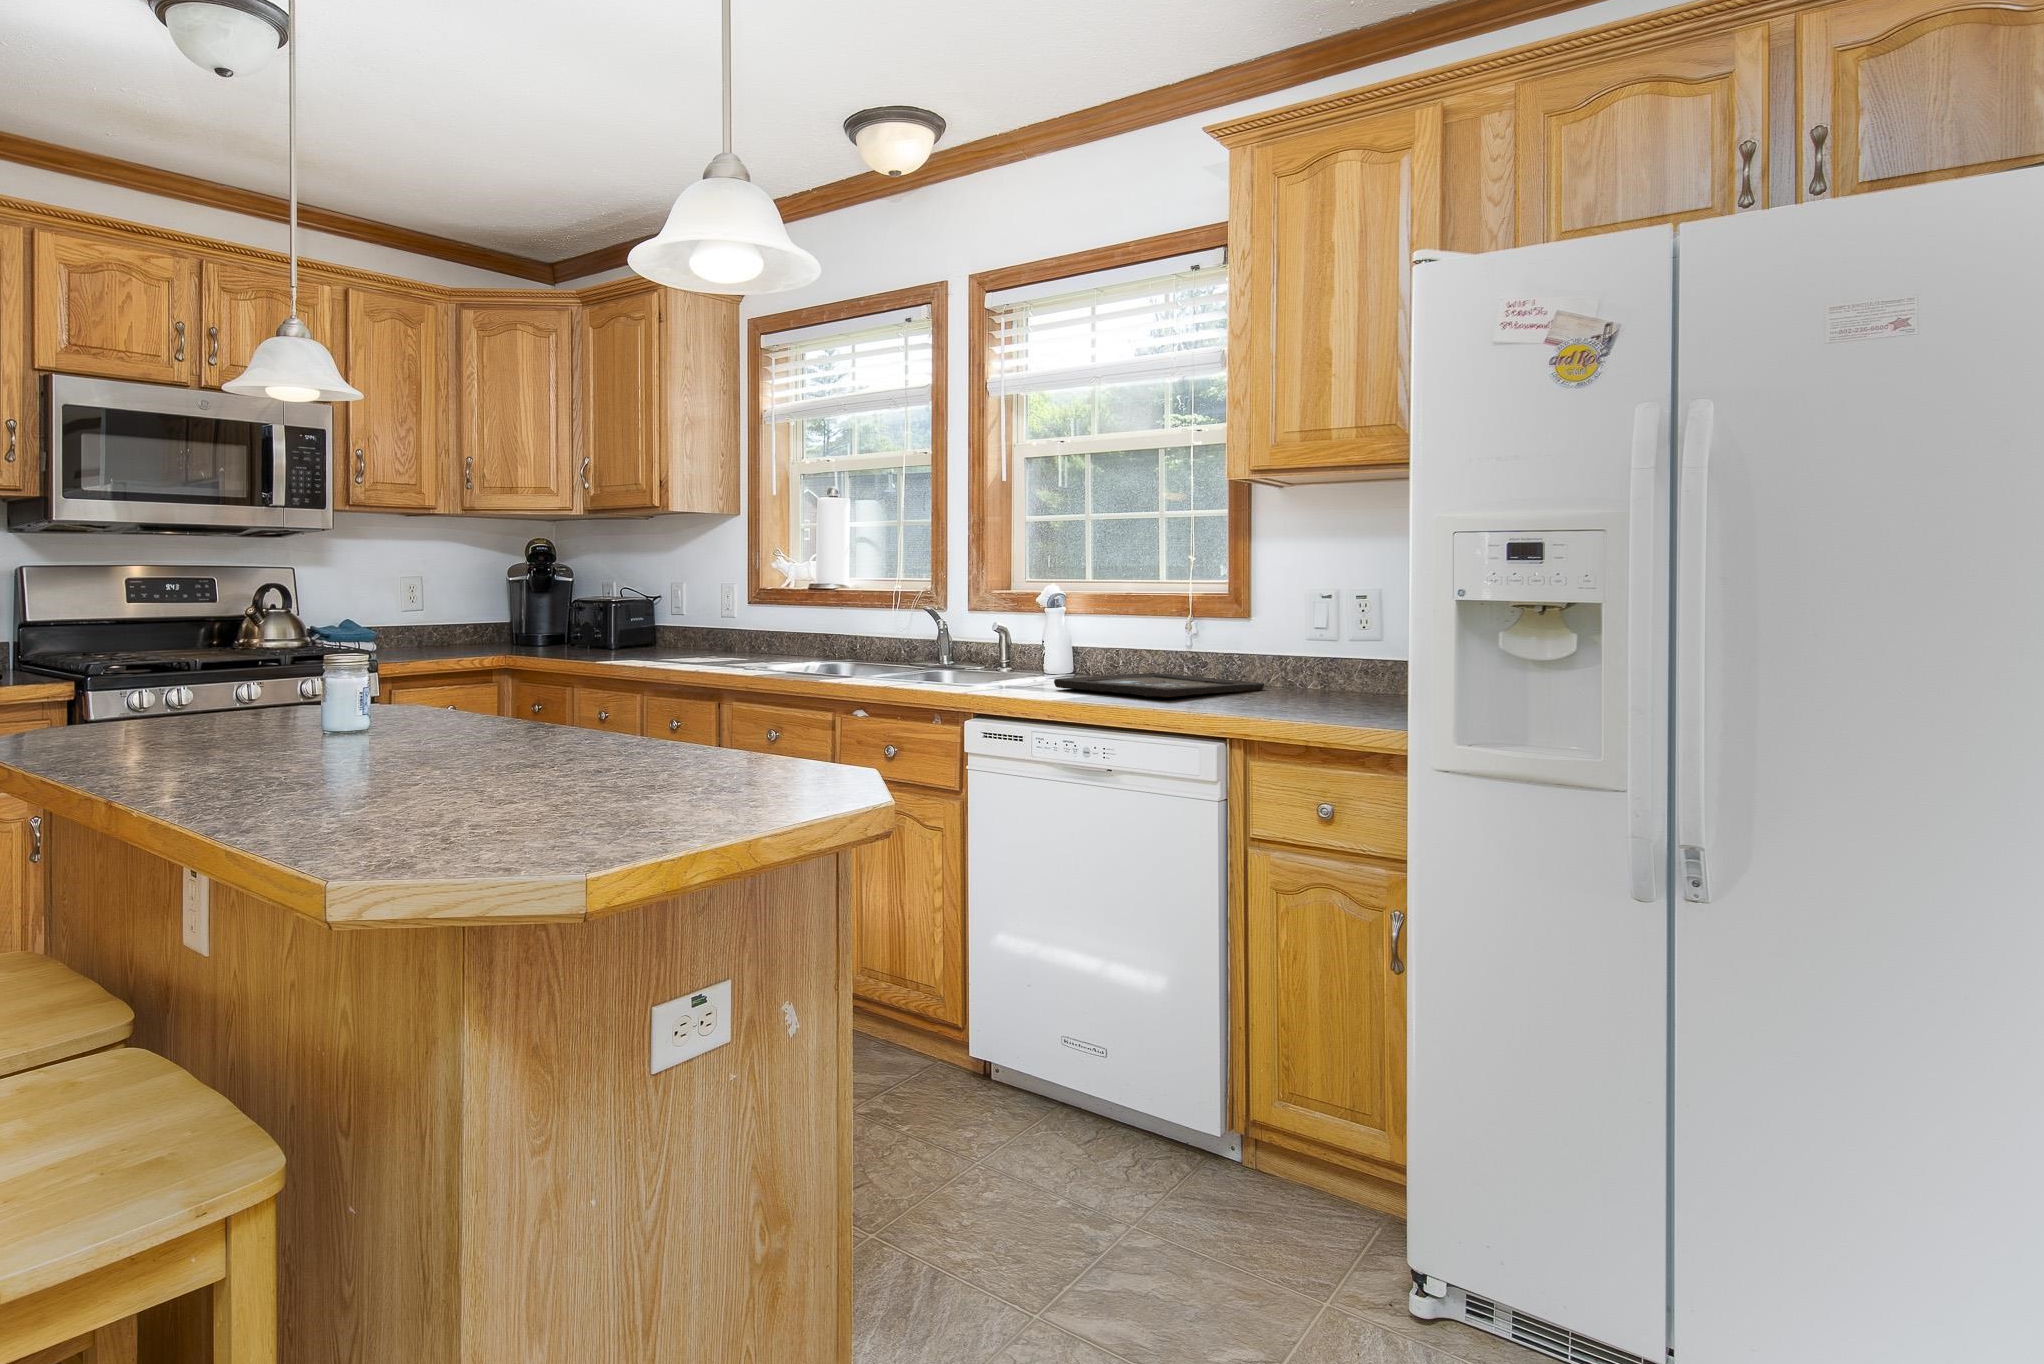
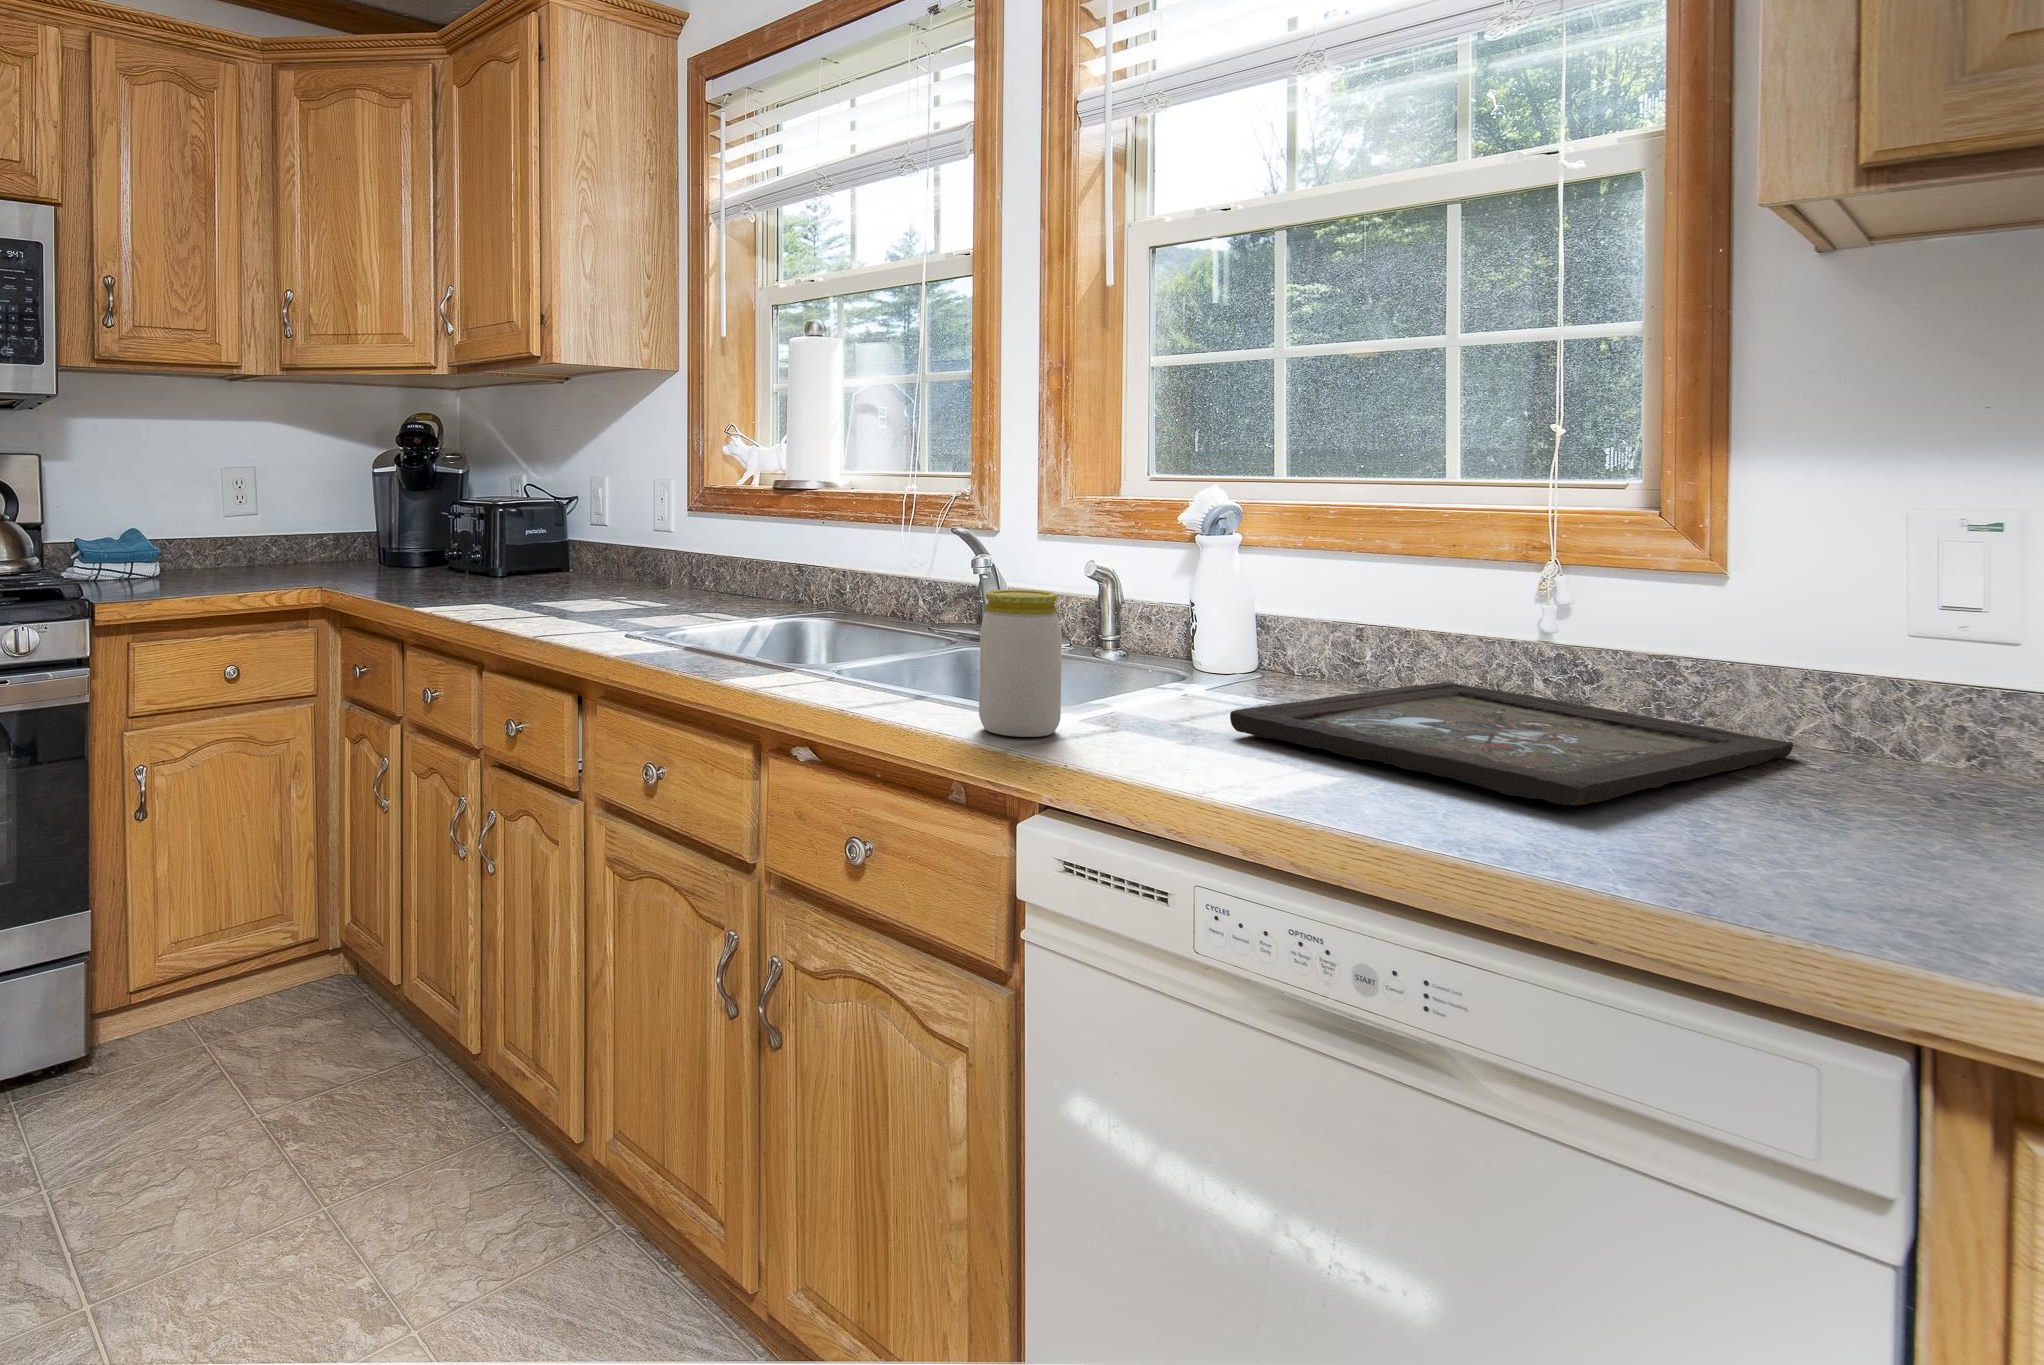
jar: none [949,629,984,691] -> present [979,589,1062,737]

